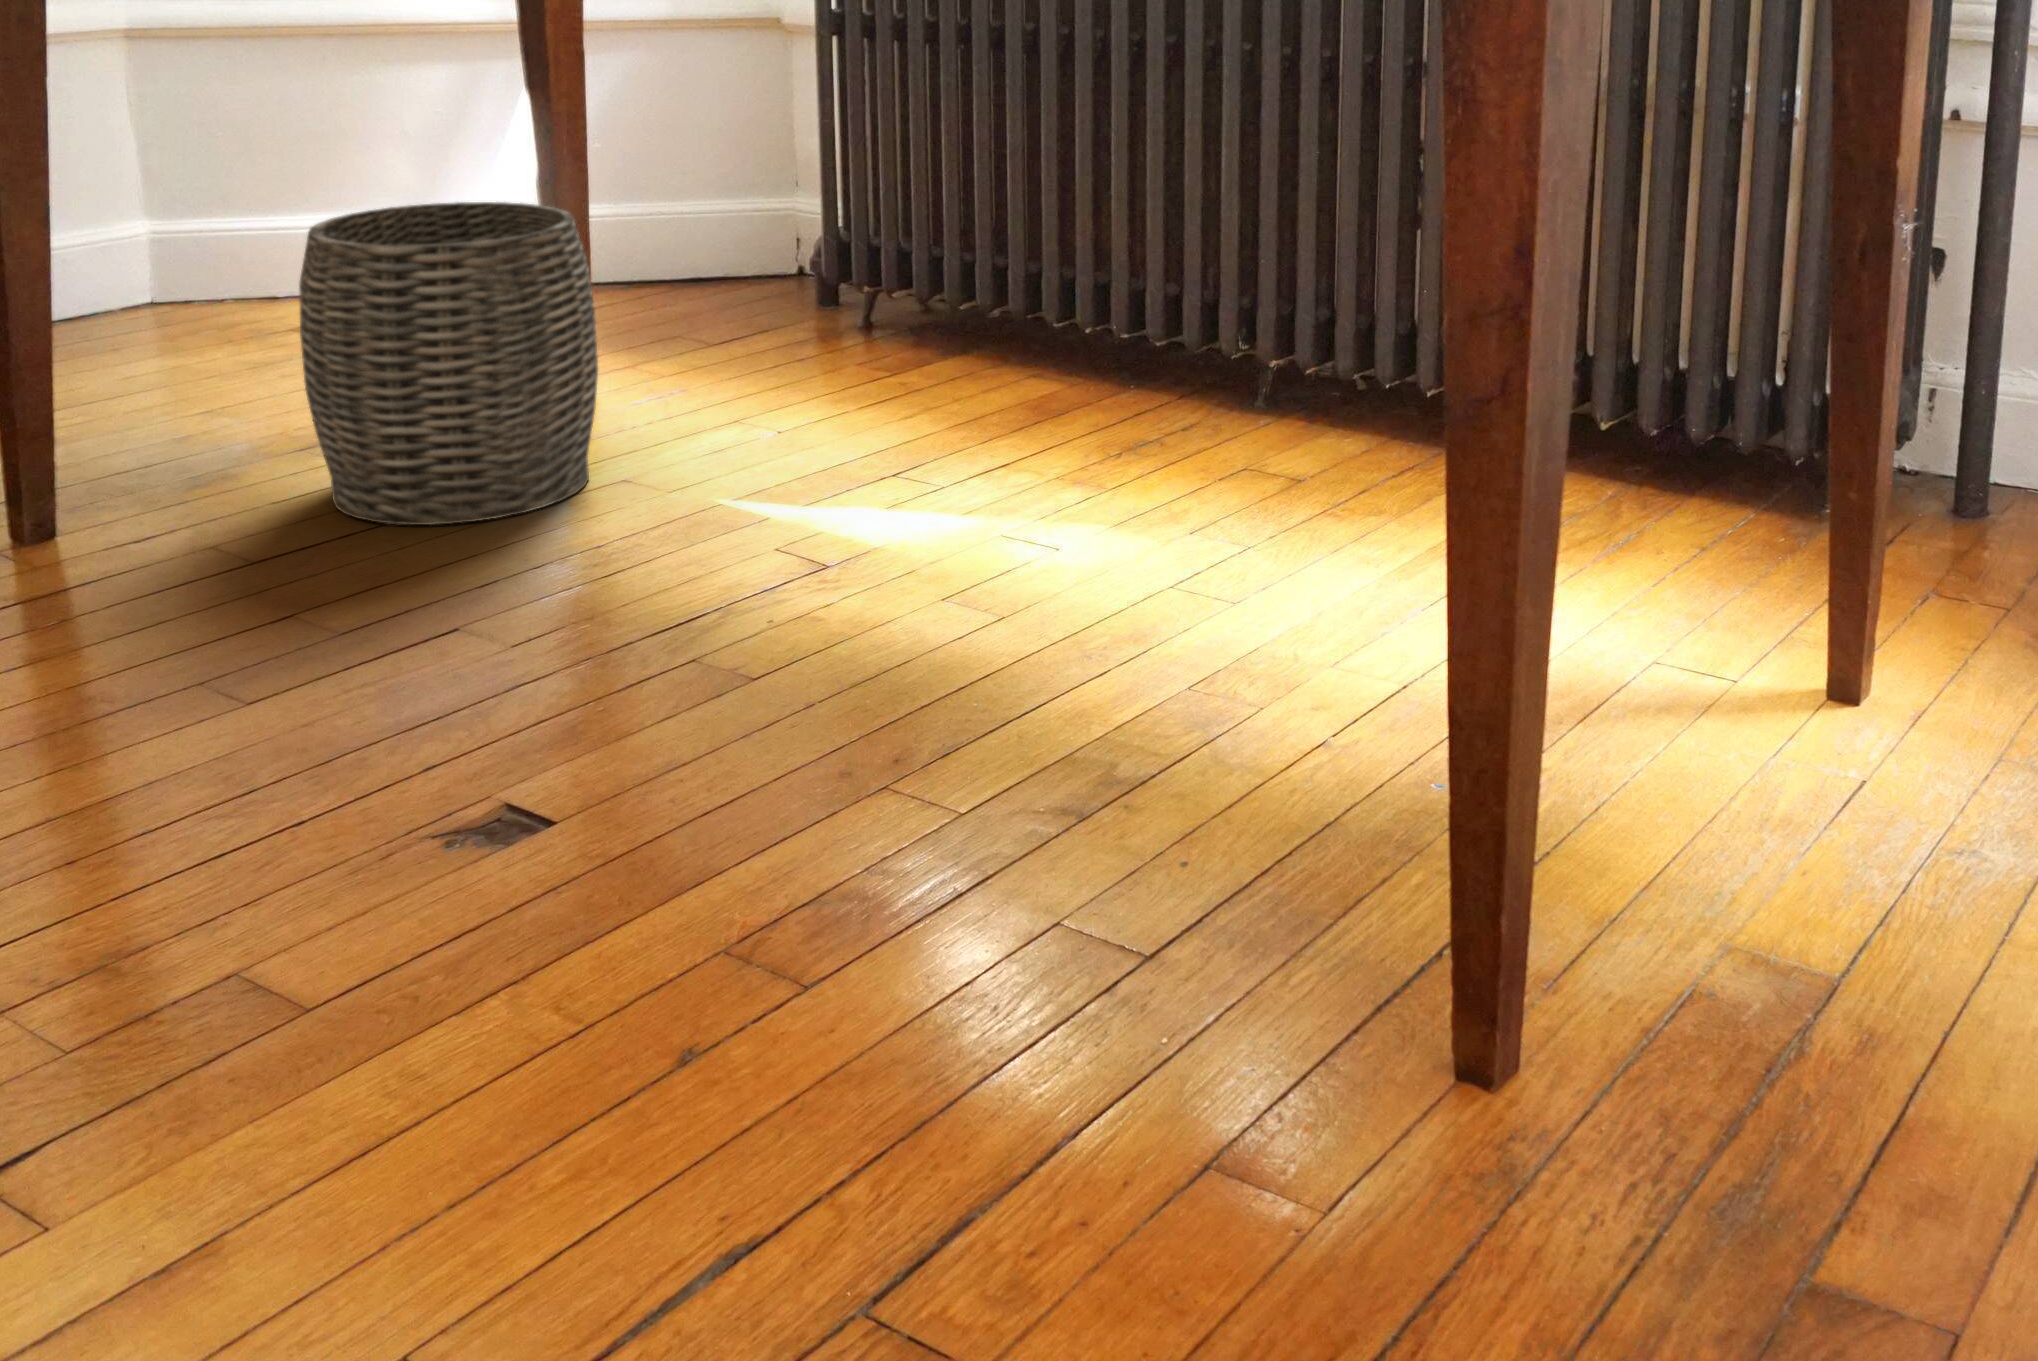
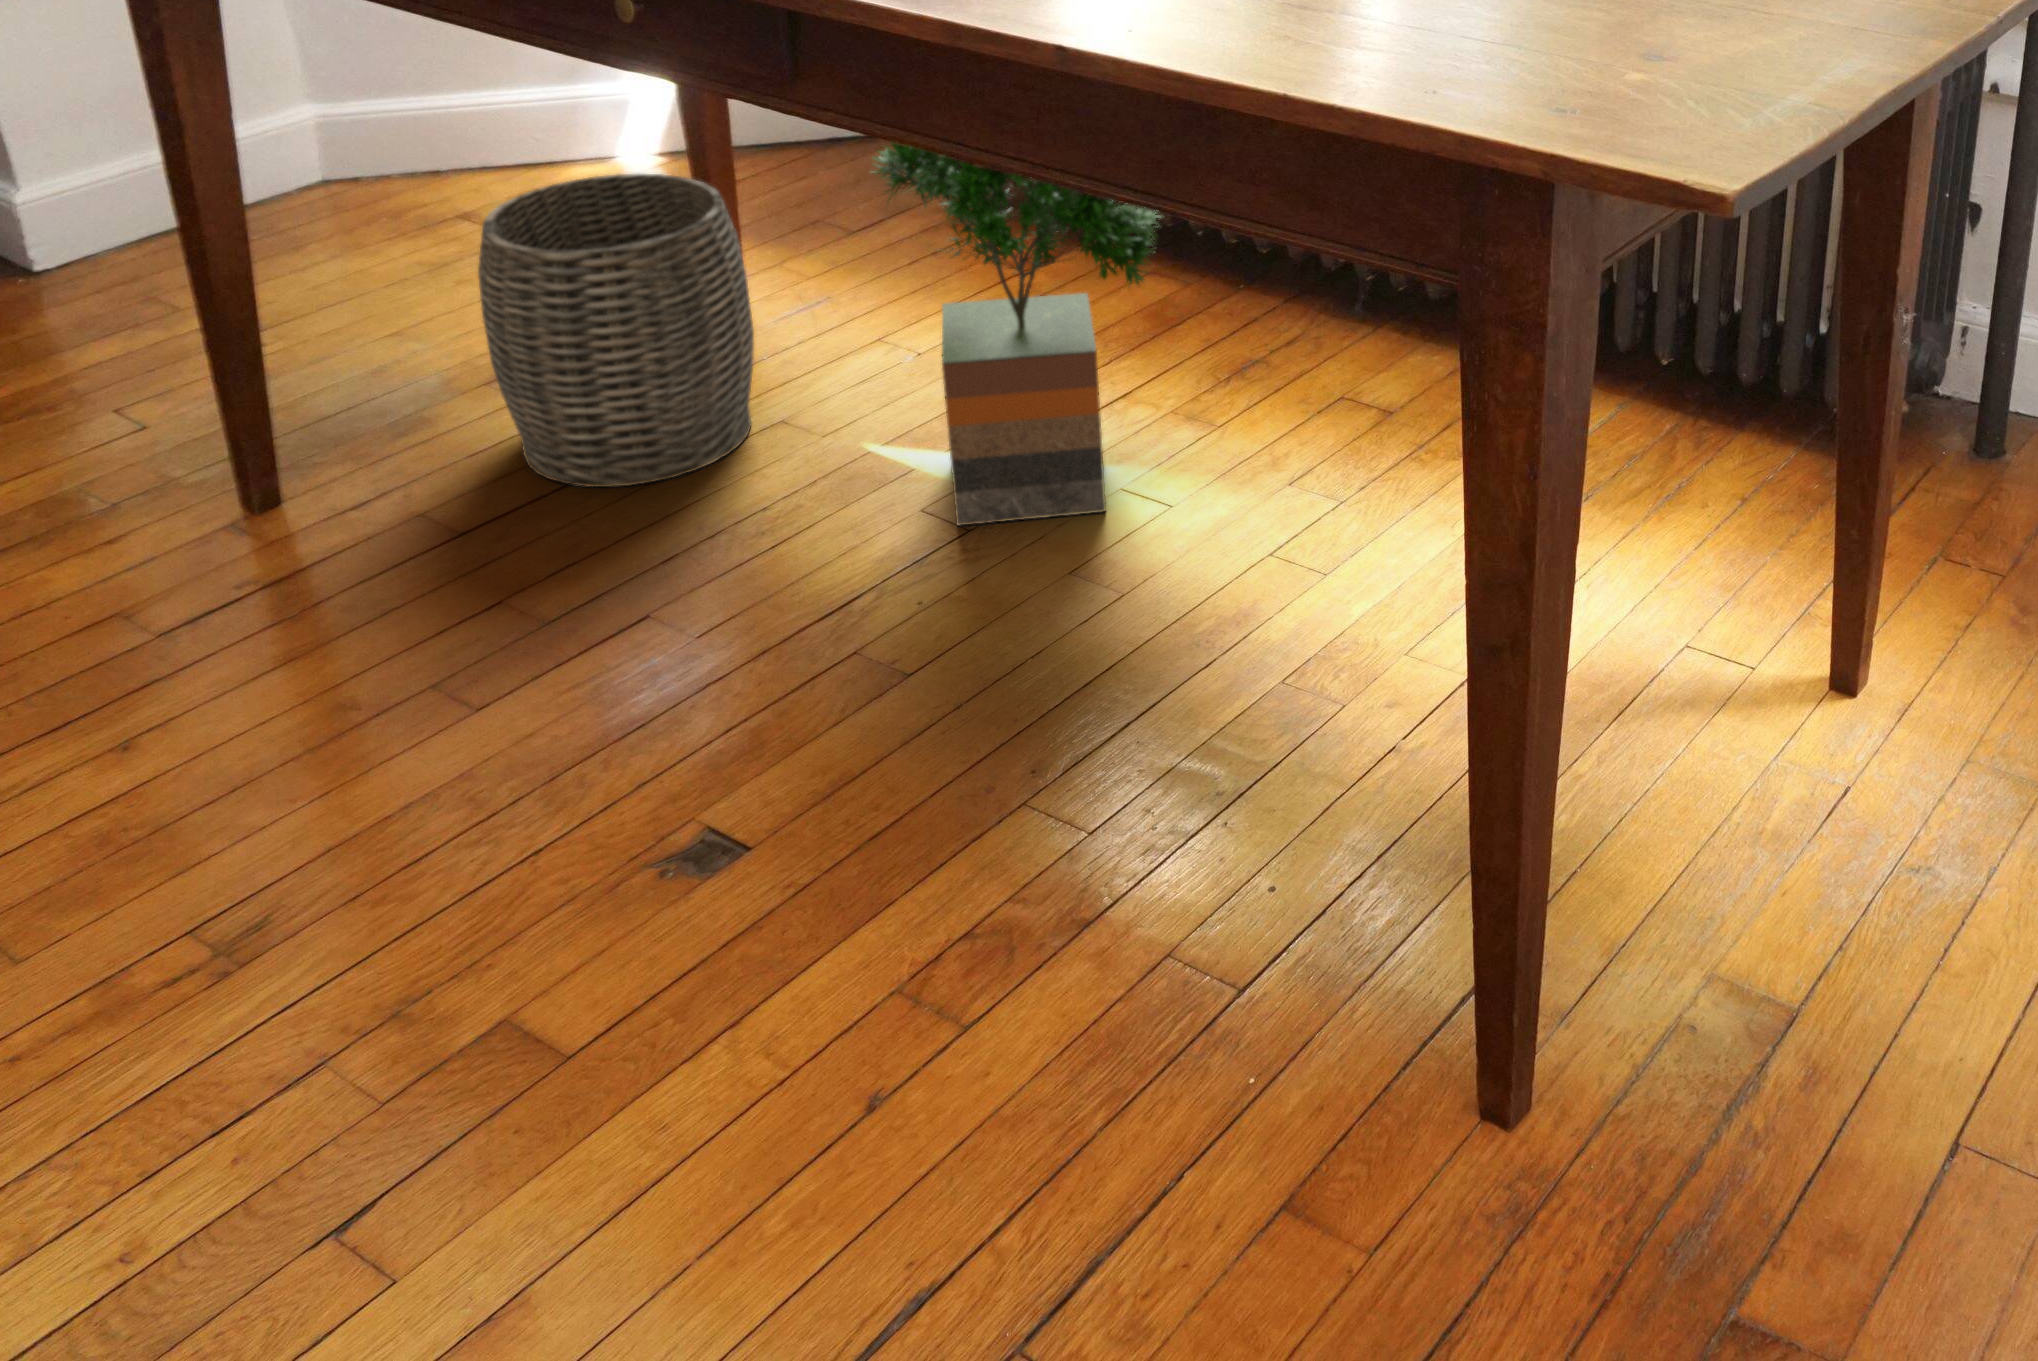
potted tree: none [736,83,1058,558] -> present [874,143,1161,525]

